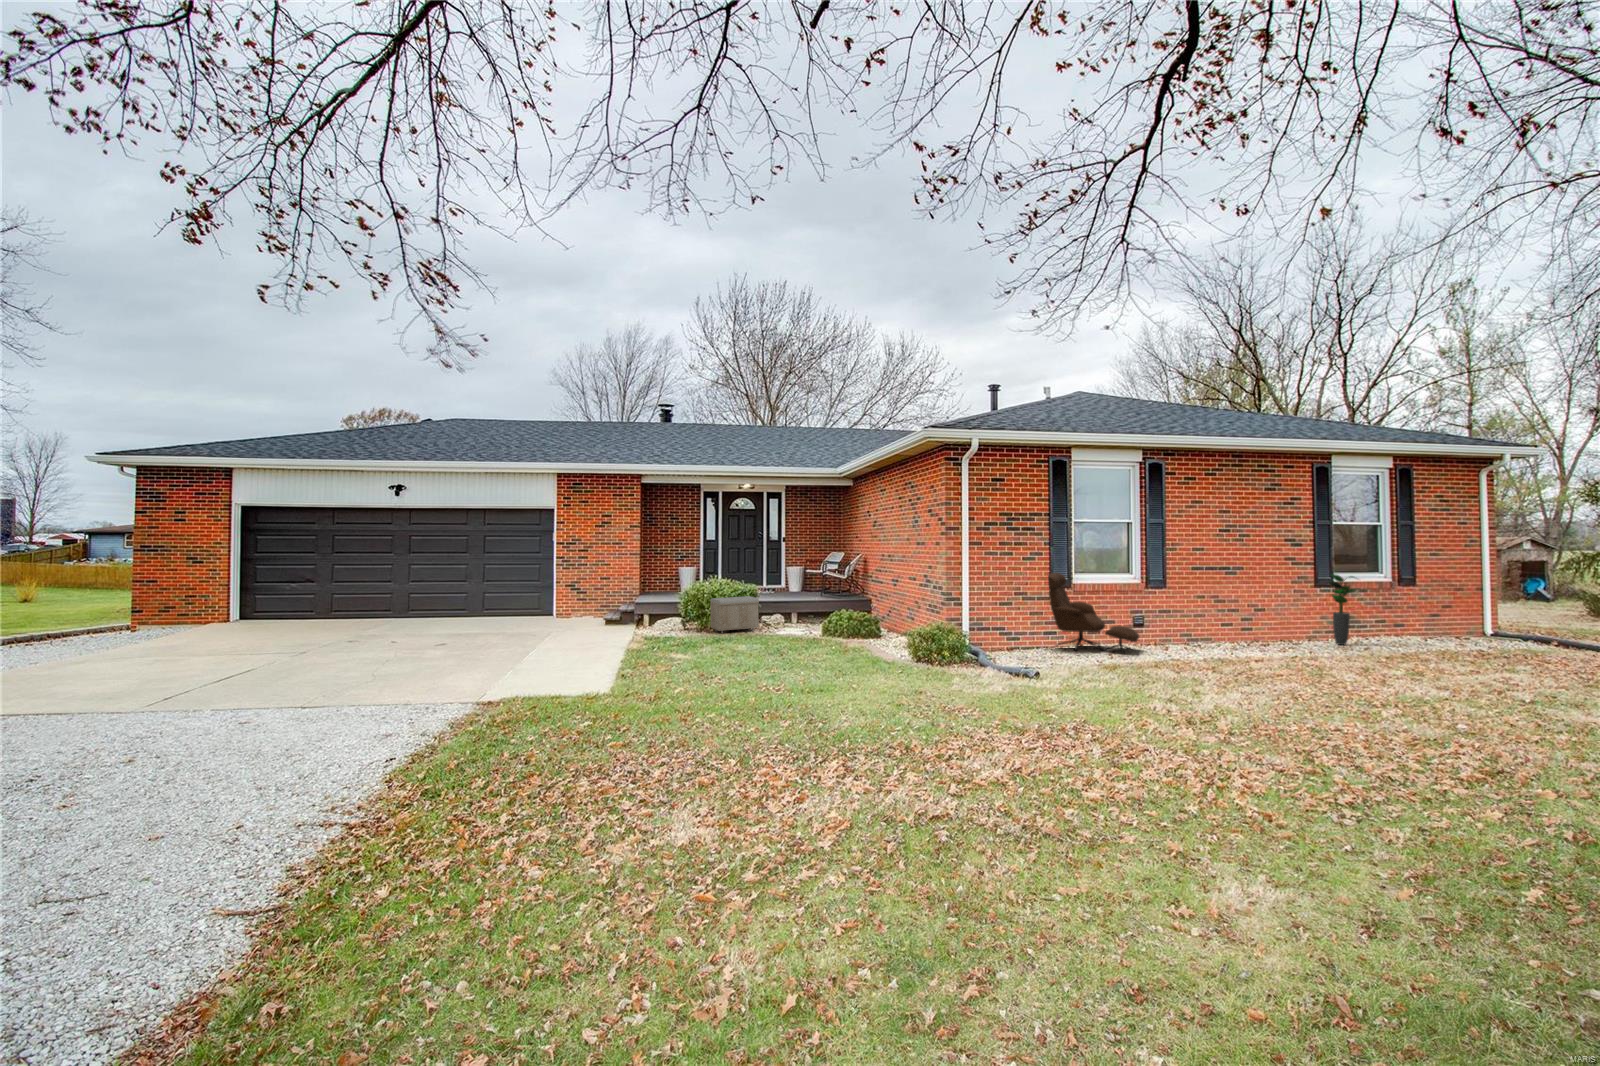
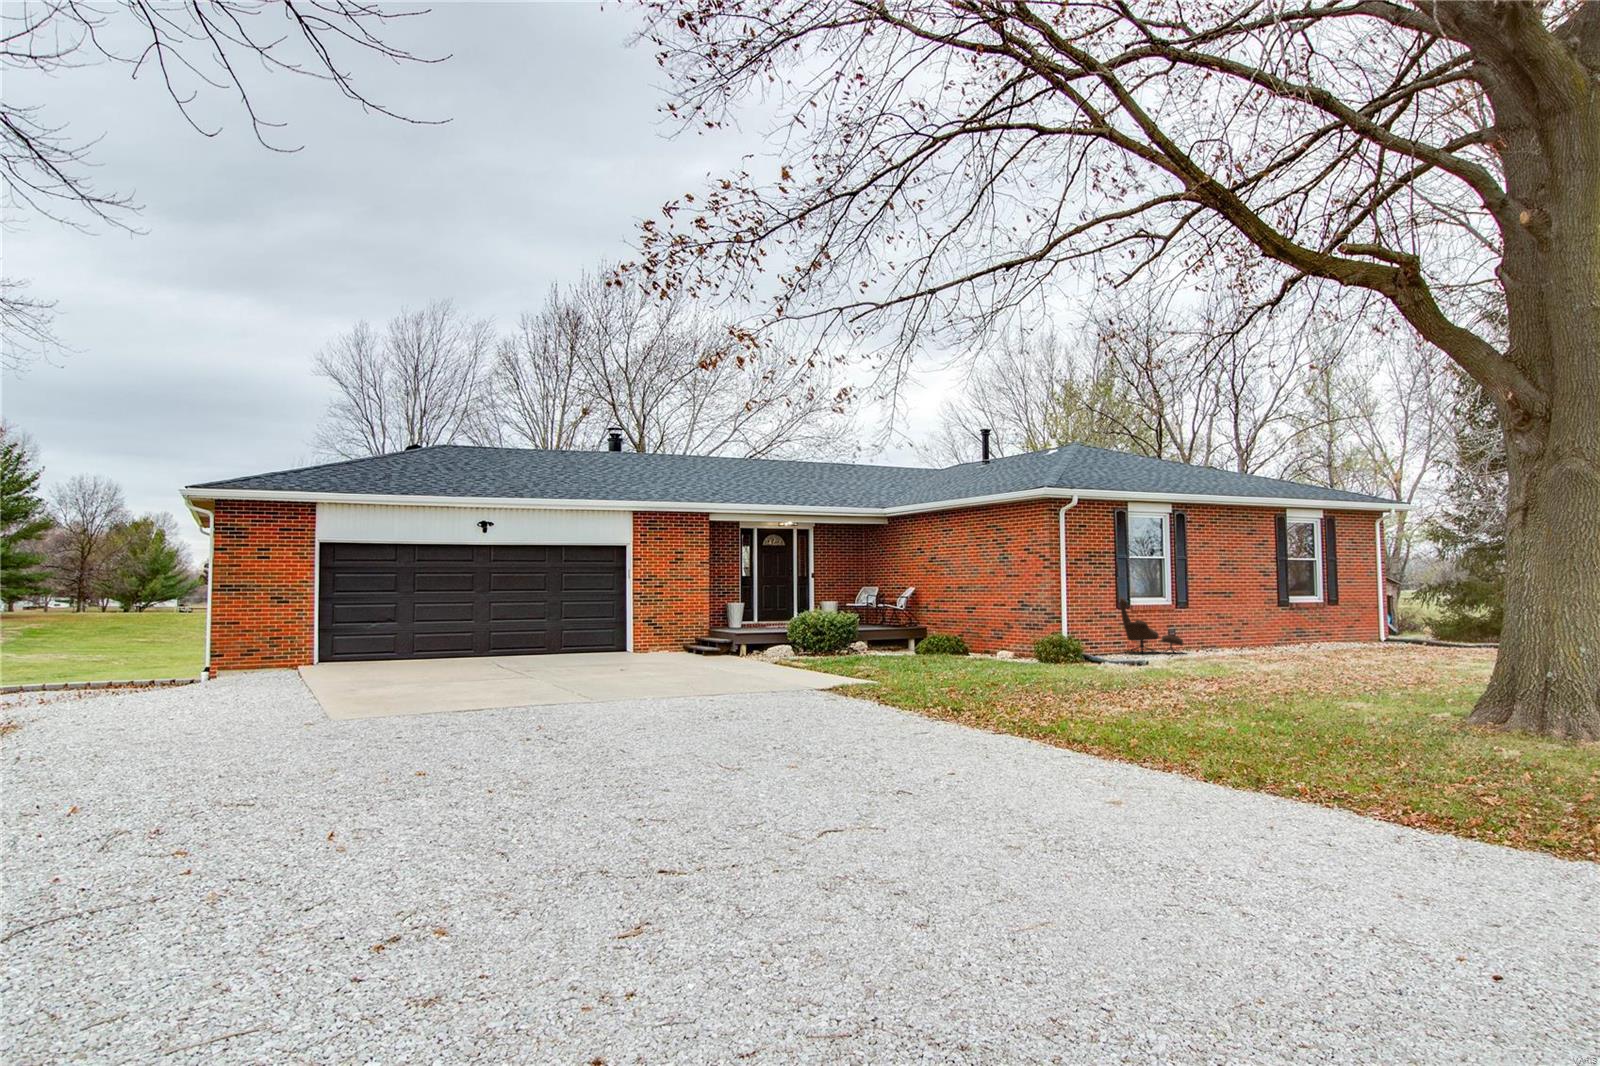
potted plant: present [1330,574,1356,645] -> none [1286,597,1309,650]
storage bench: present [711,596,759,634] -> none [836,625,877,657]

